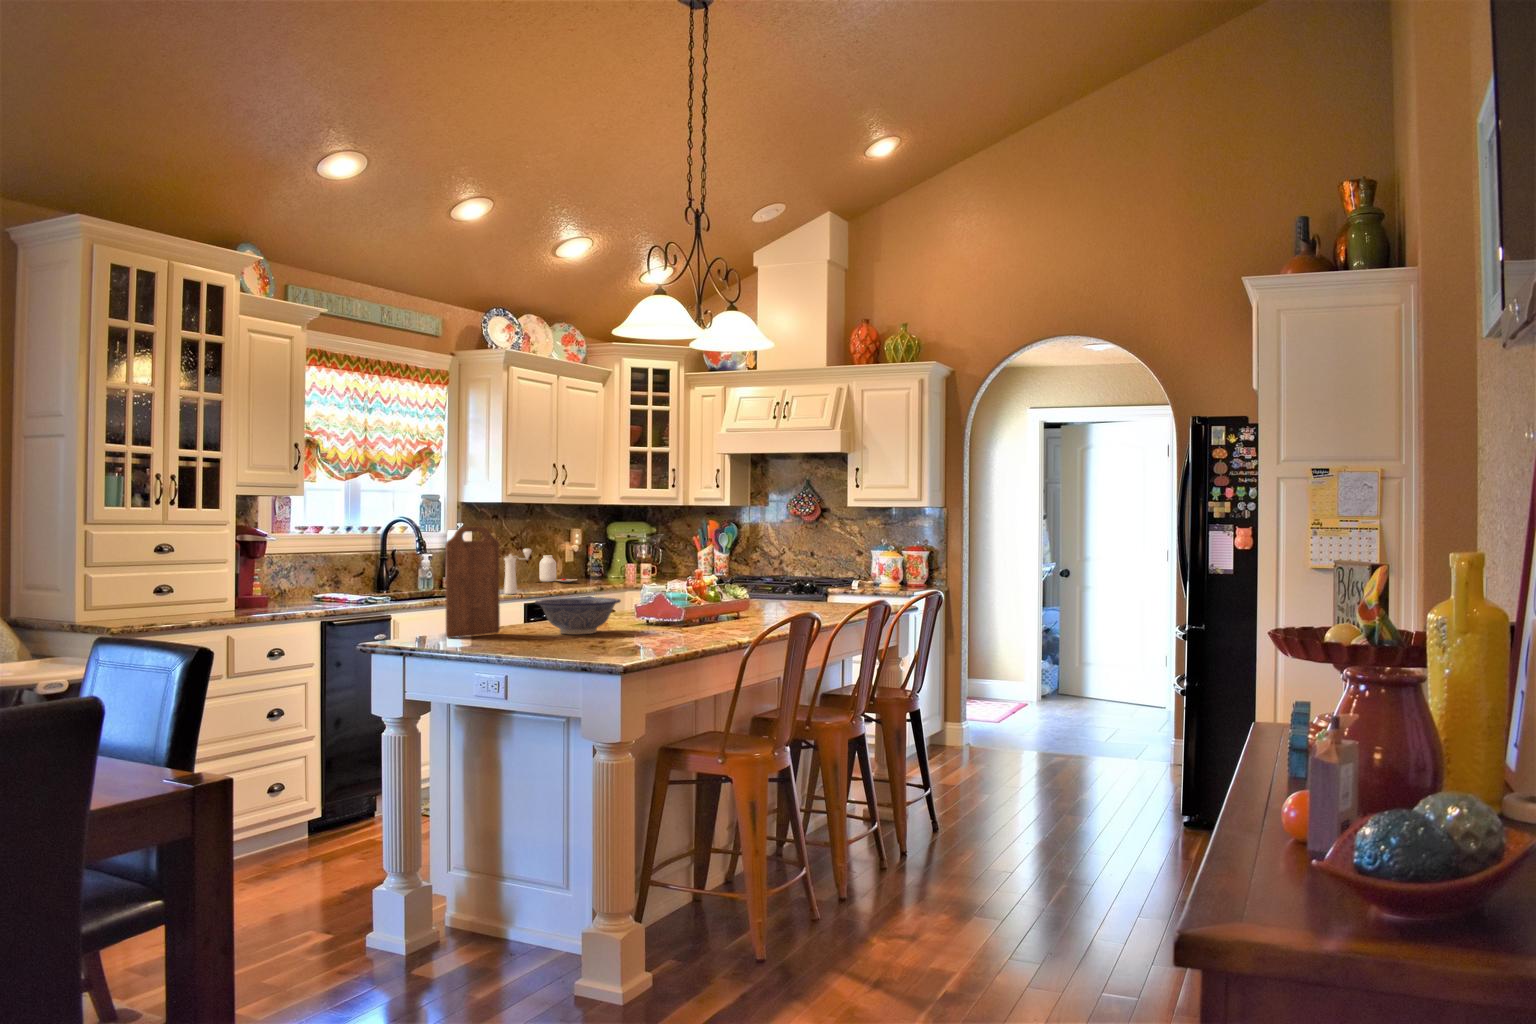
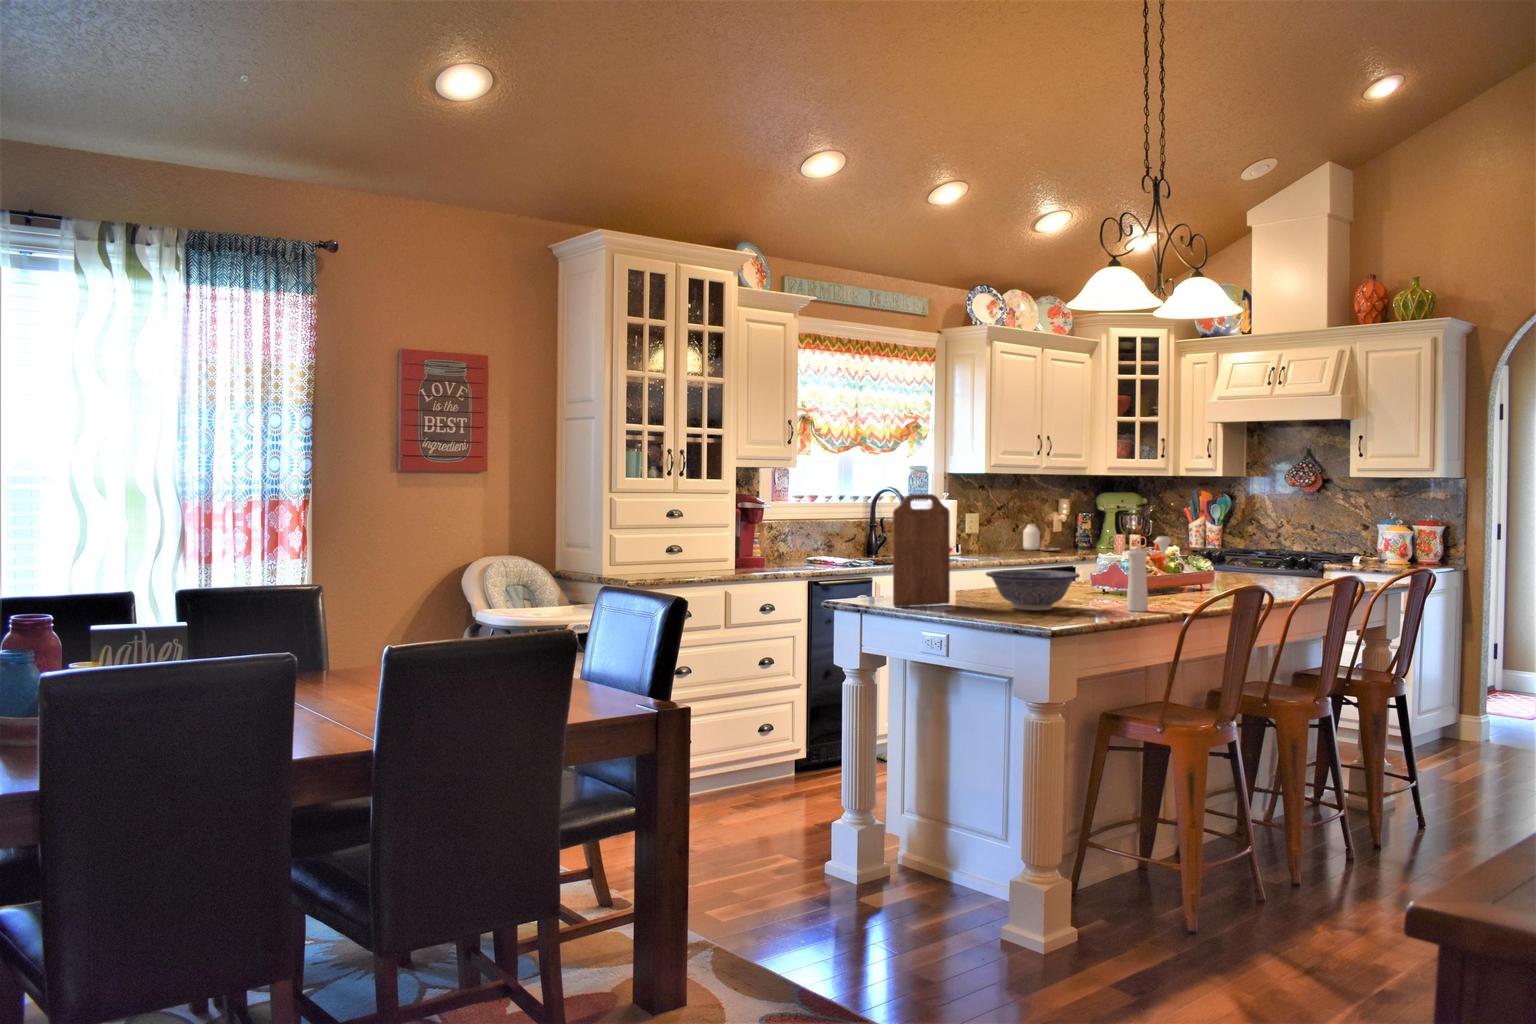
pepper mill: present [504,549,531,594] -> present [1127,537,1171,612]

